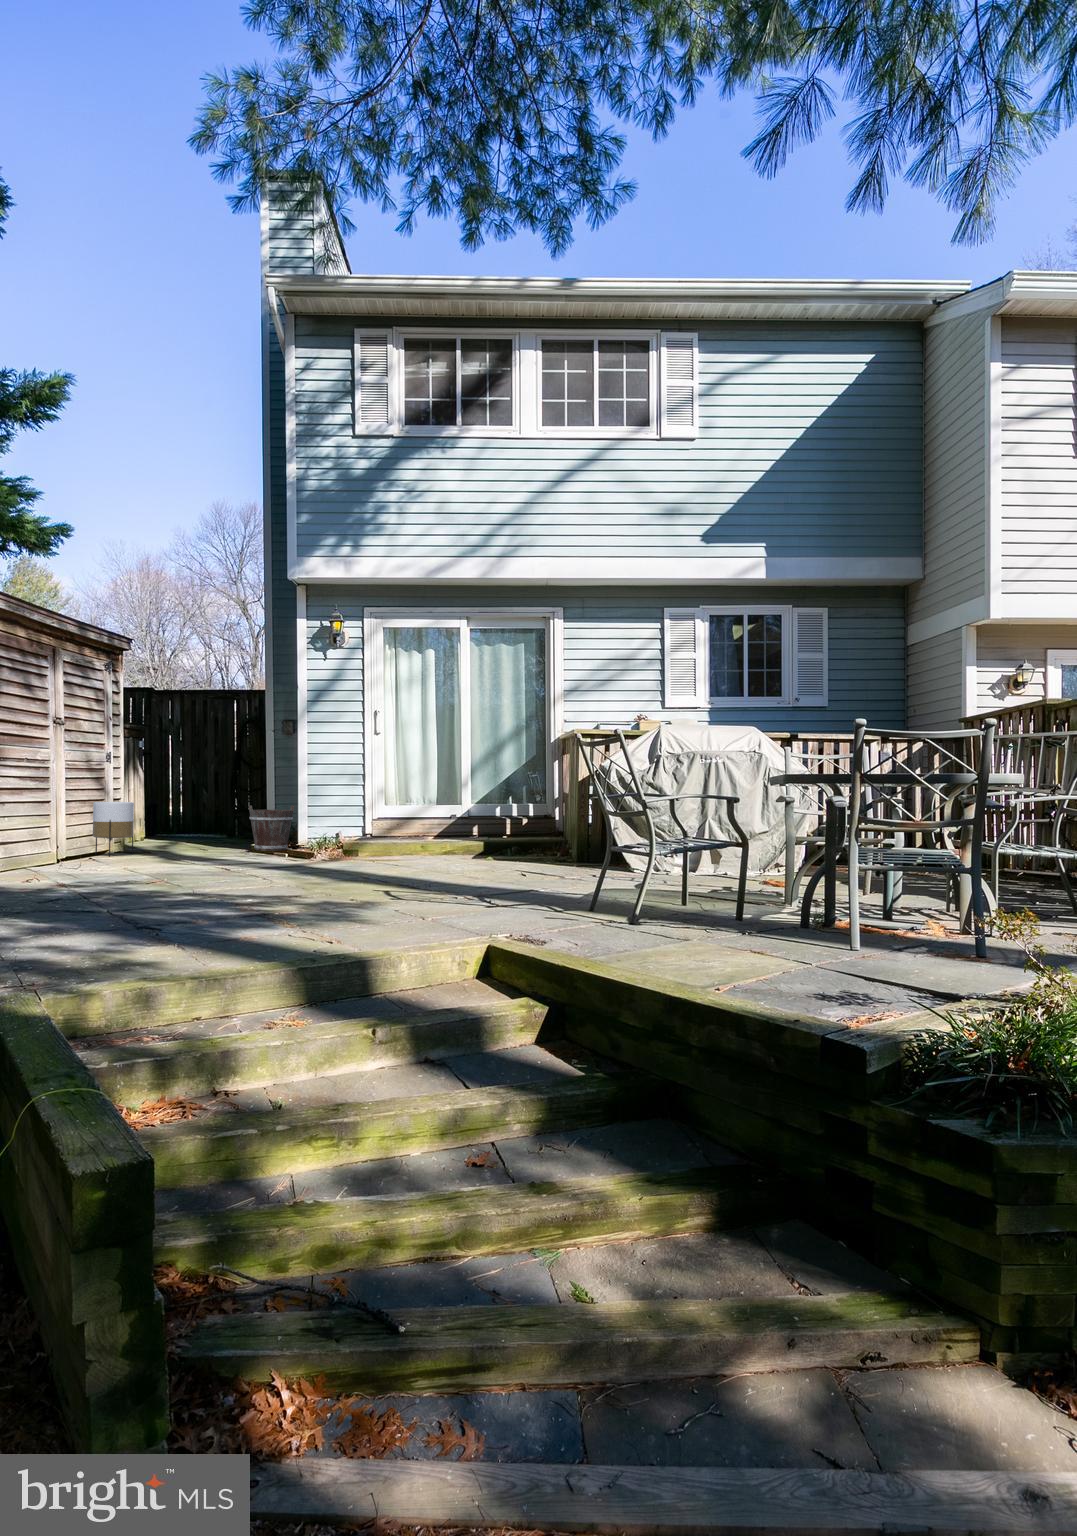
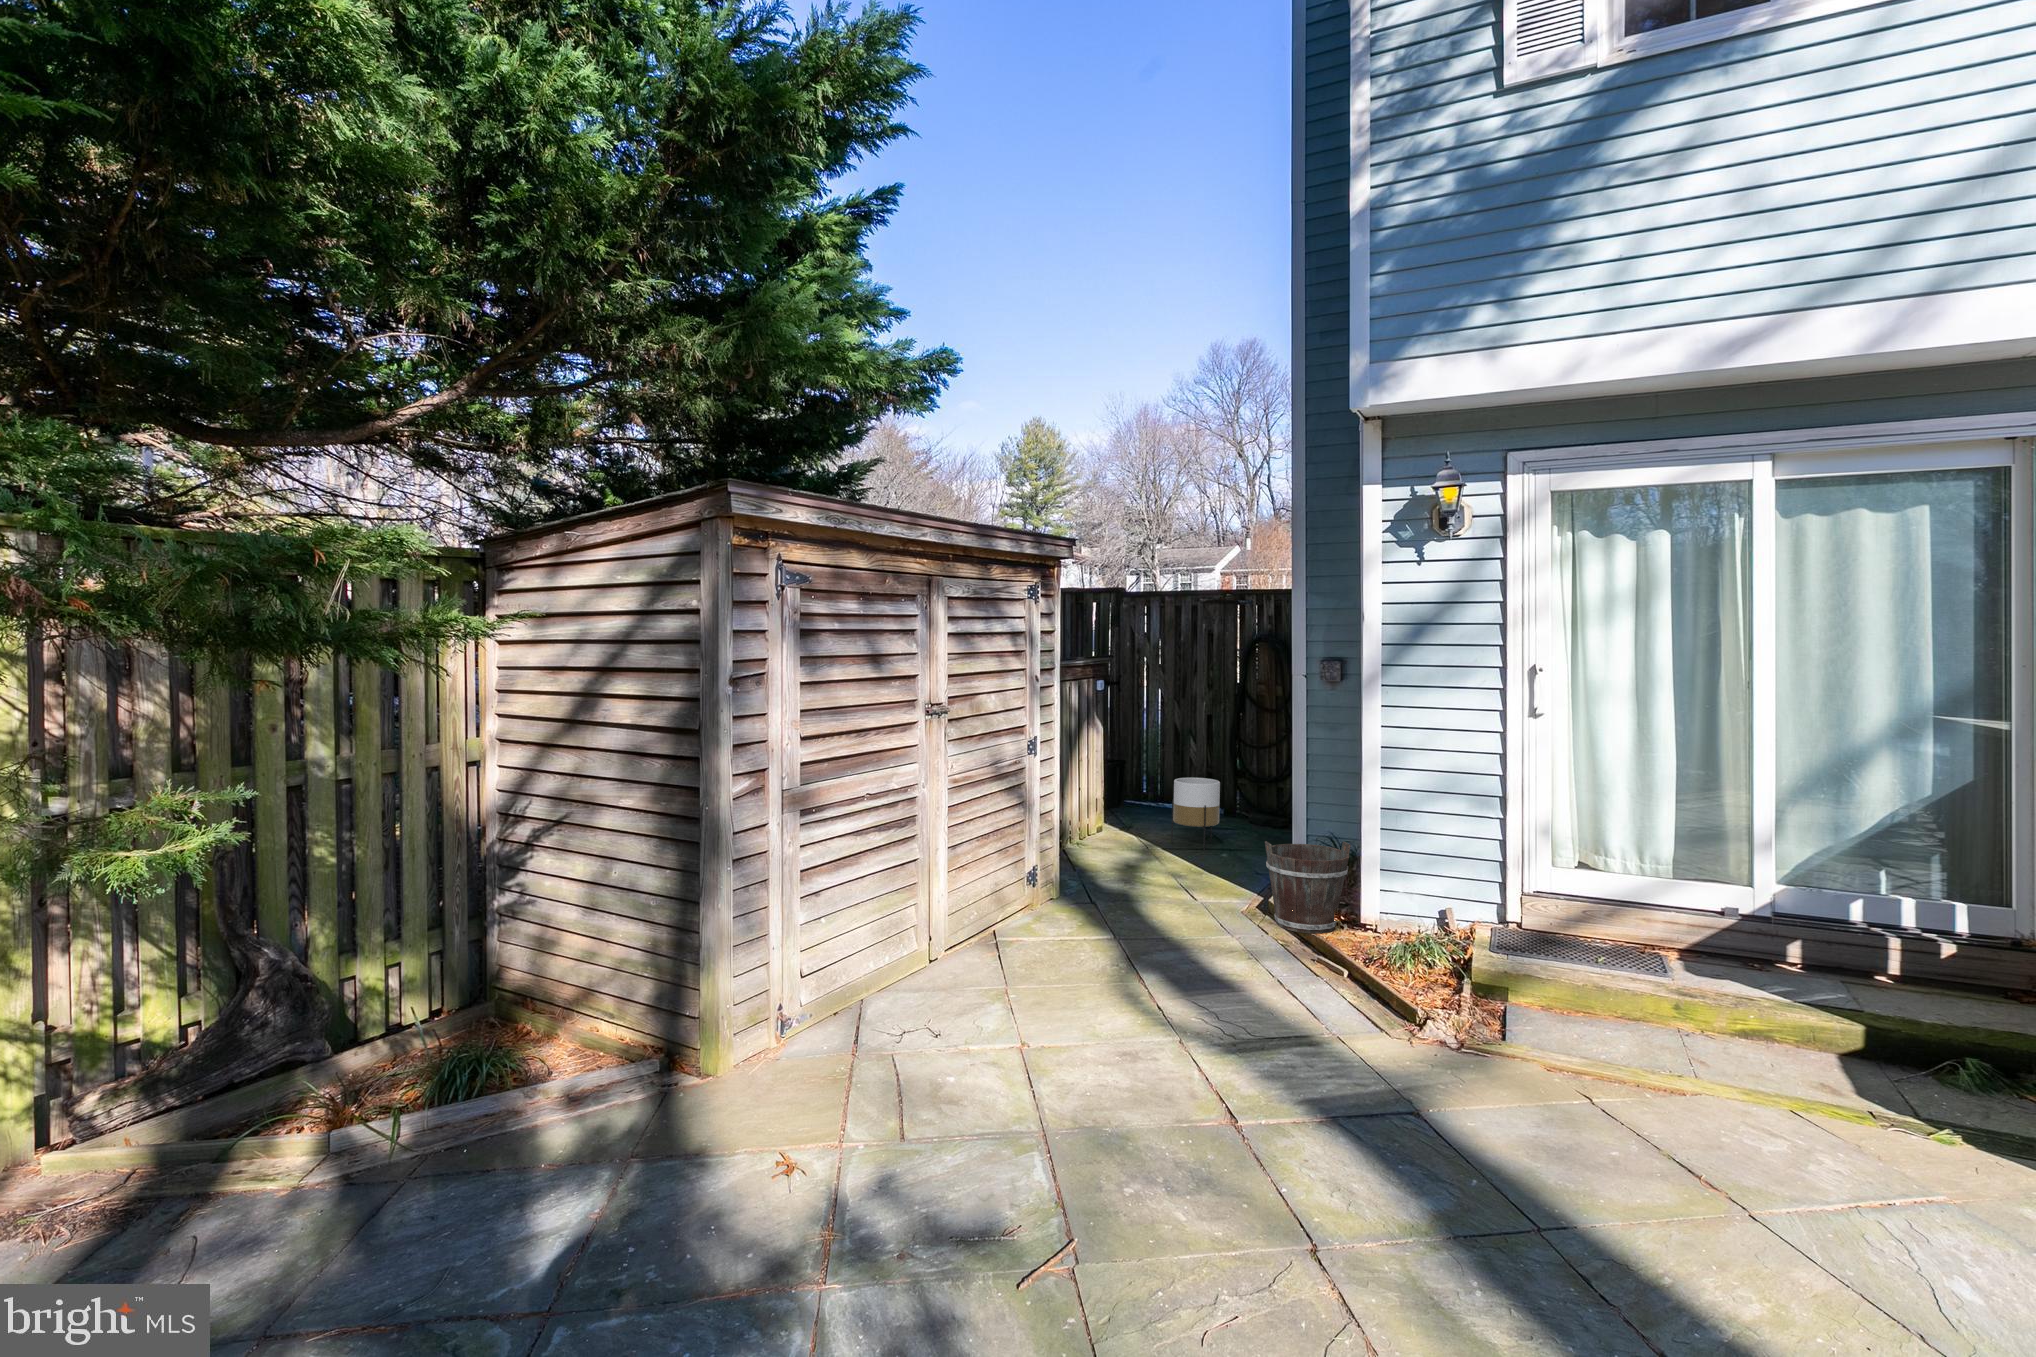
planter: present [93,802,134,857] -> present [1171,778,1220,850]

